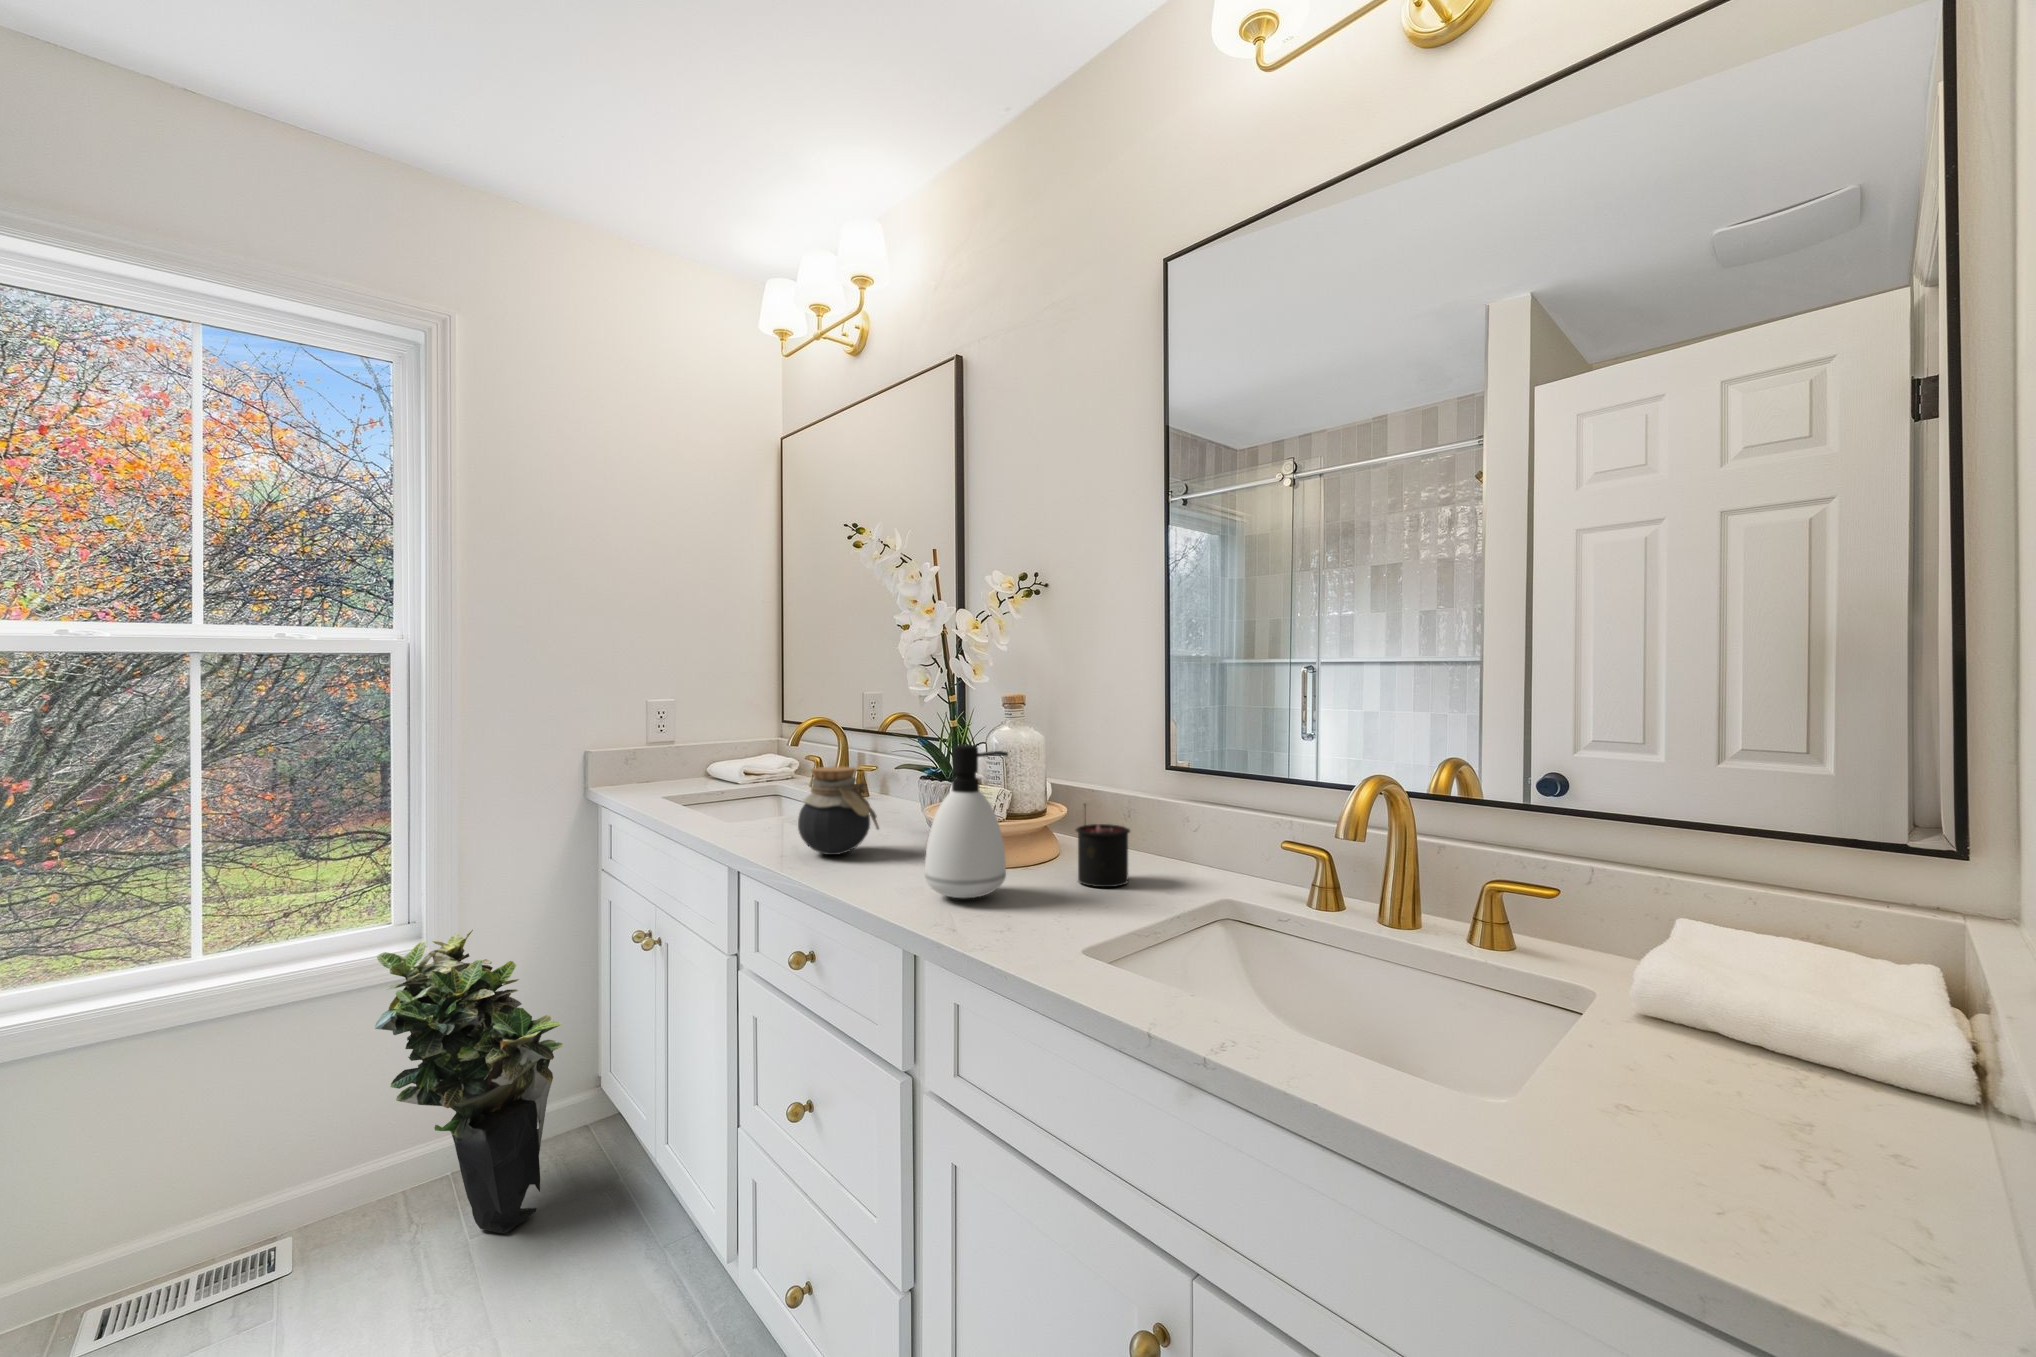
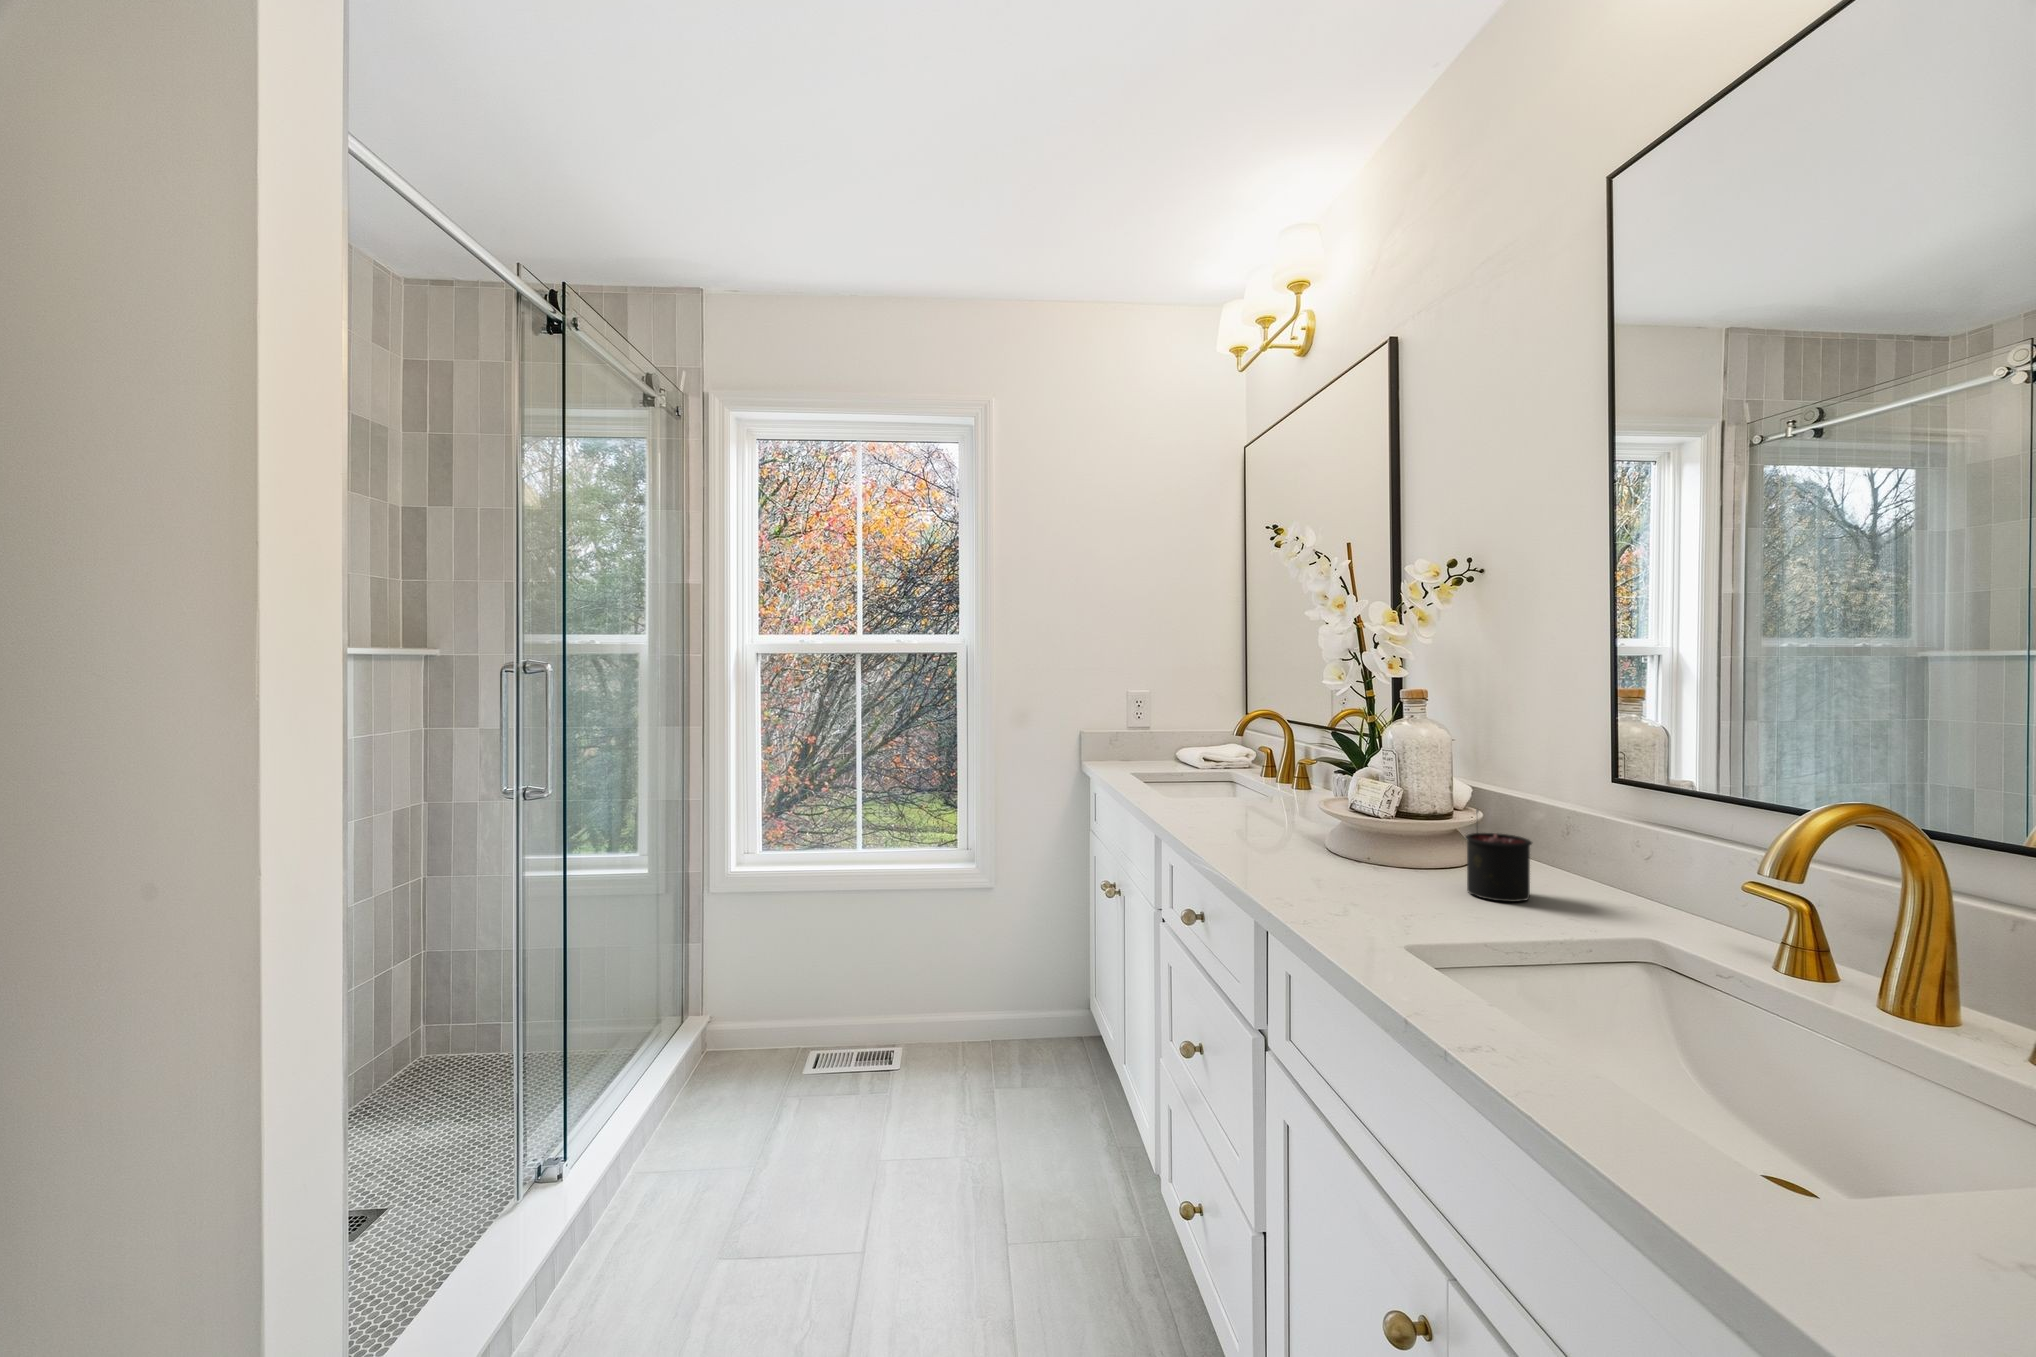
soap dispenser: present [925,744,1008,898] -> none [1291,741,1374,887]
jar: present [798,766,879,855] -> none [1206,755,1279,835]
potted plant: present [375,930,563,1234] -> none [938,863,1058,1097]

